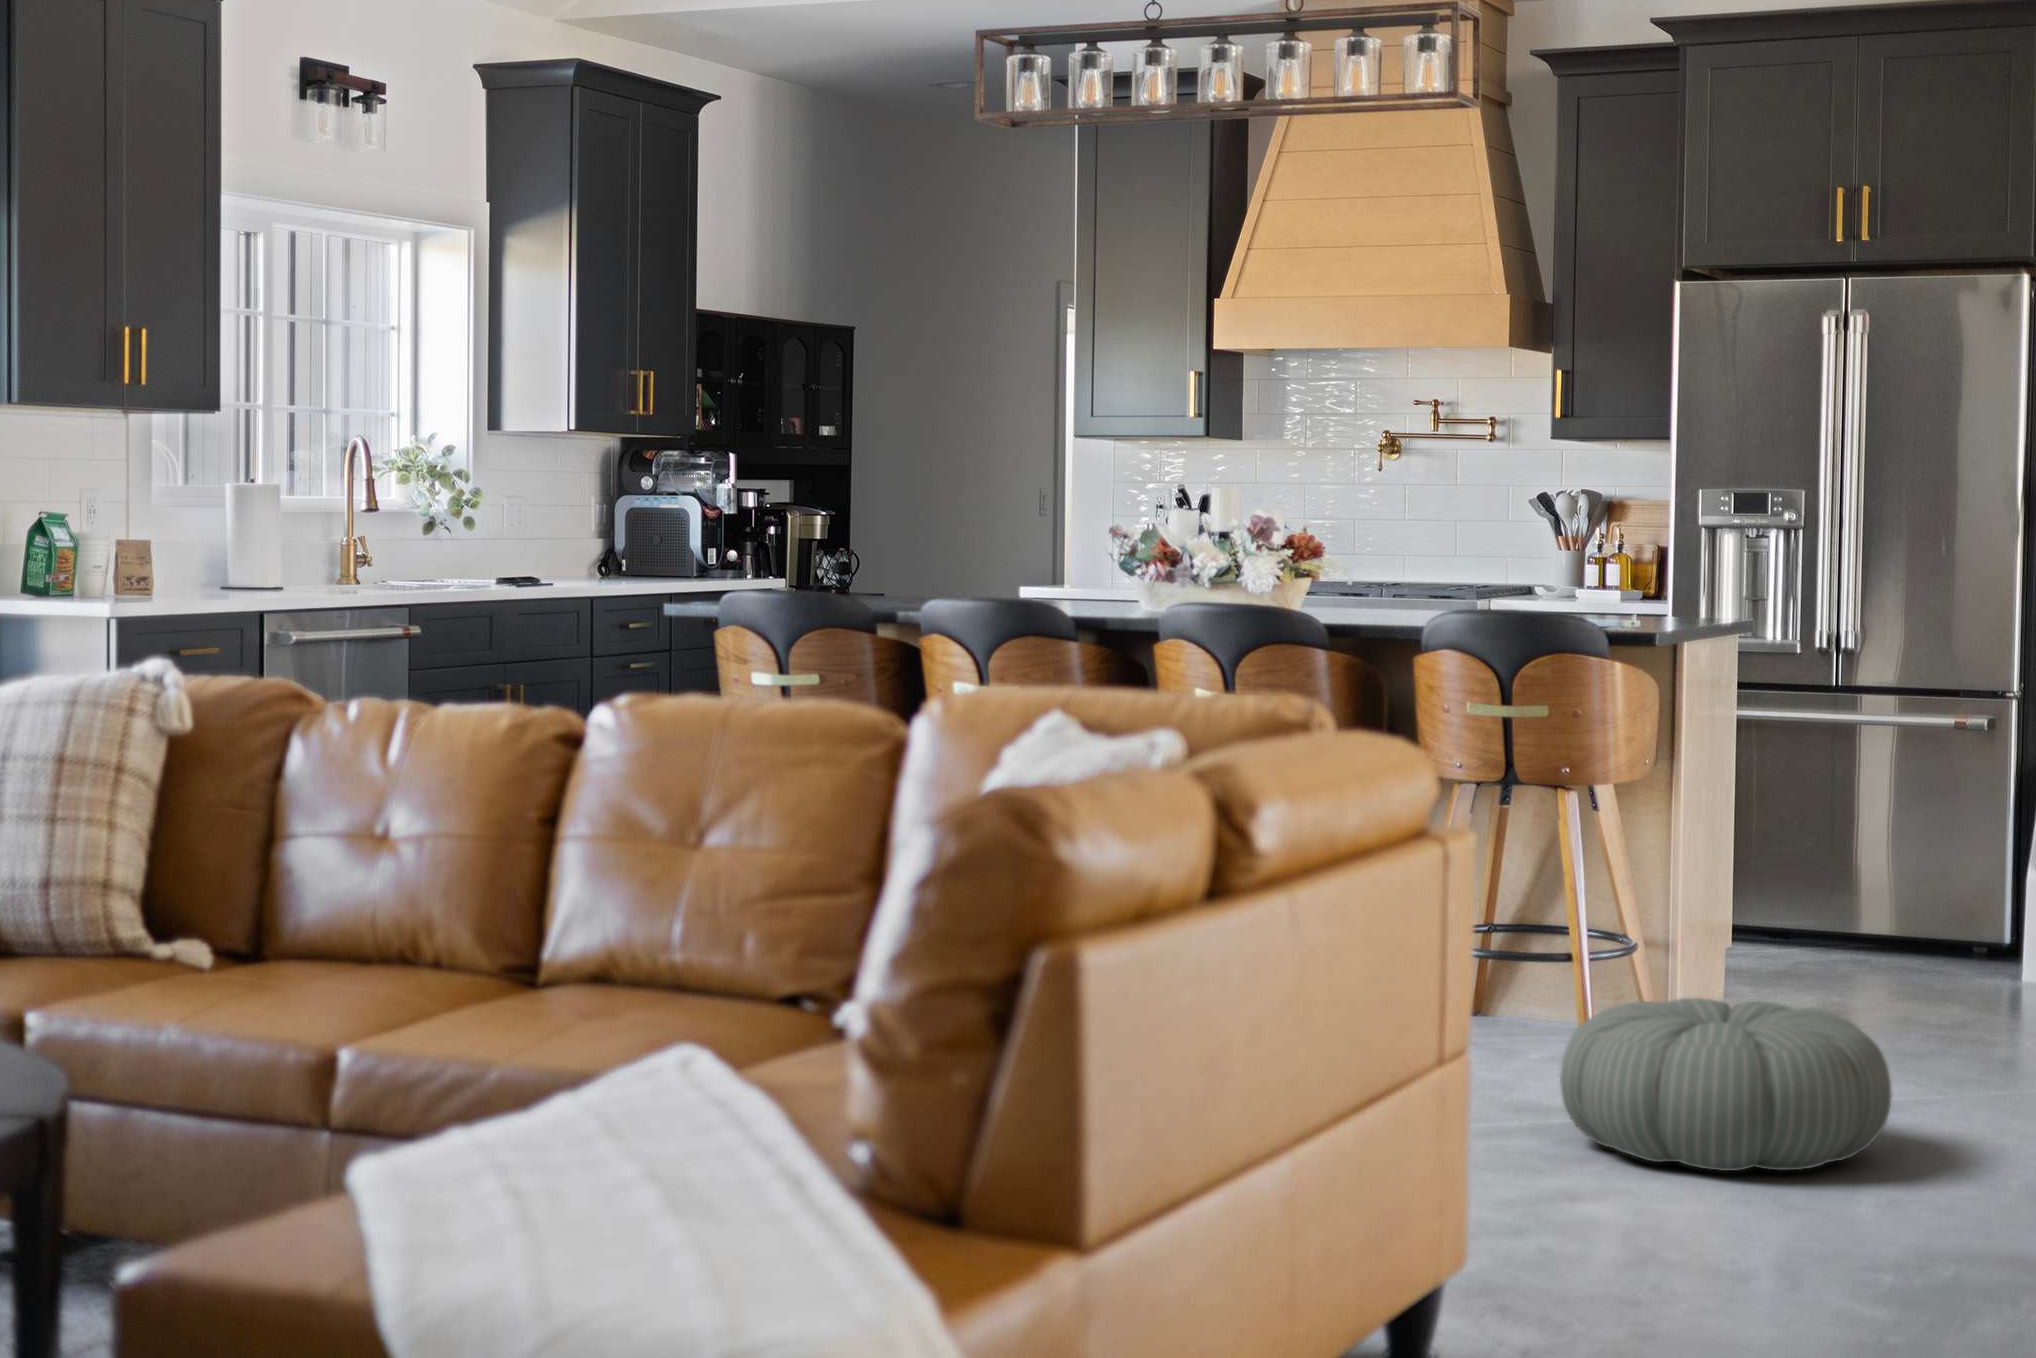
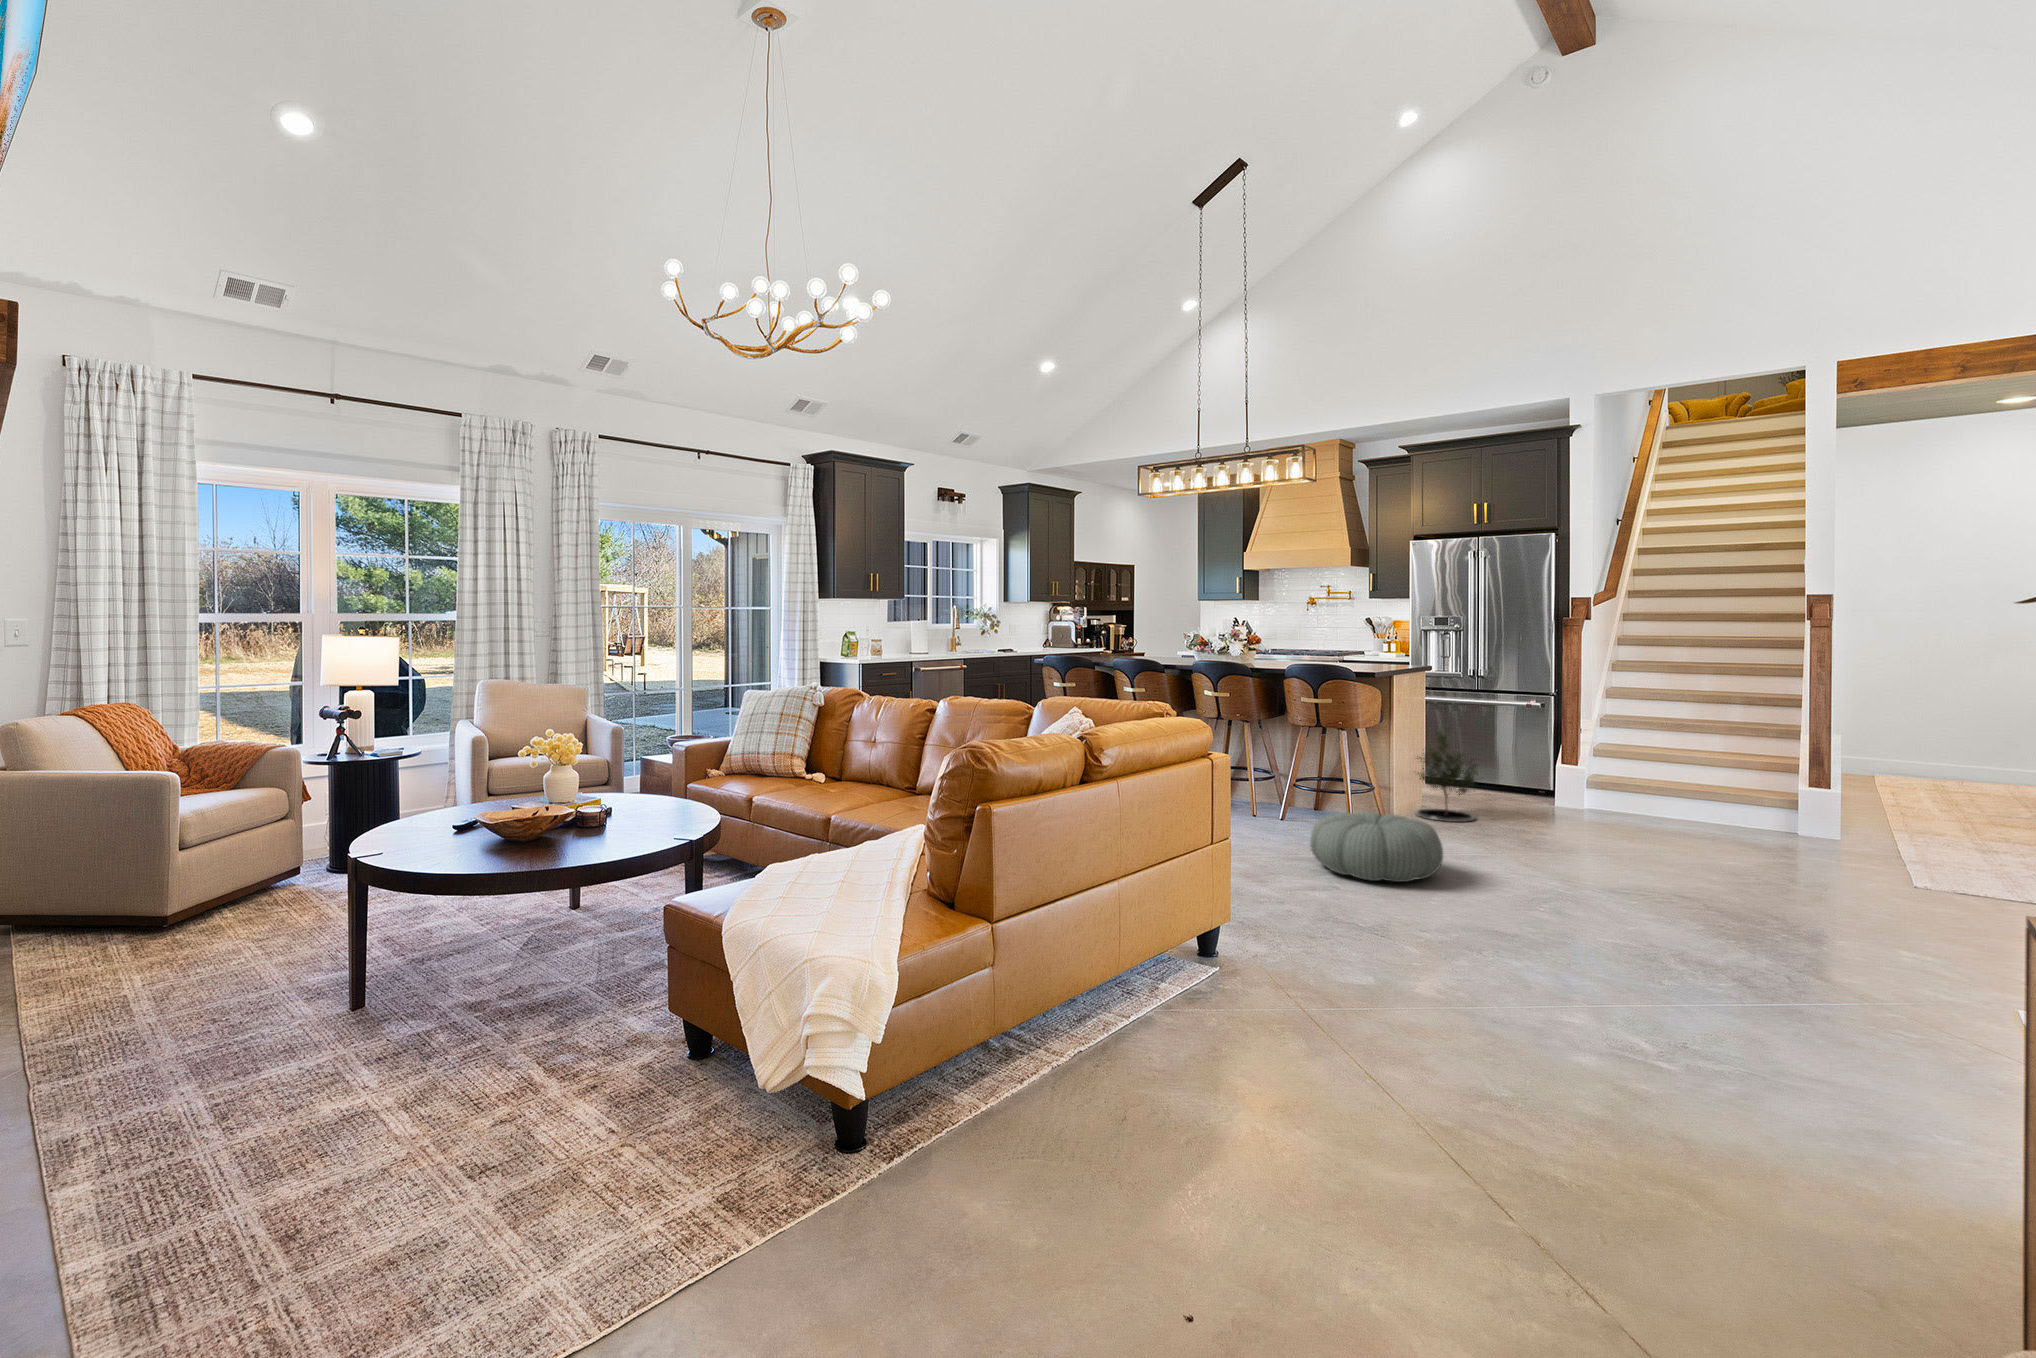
potted tree: none [1730,768,1909,1030] -> present [1416,727,1477,822]

